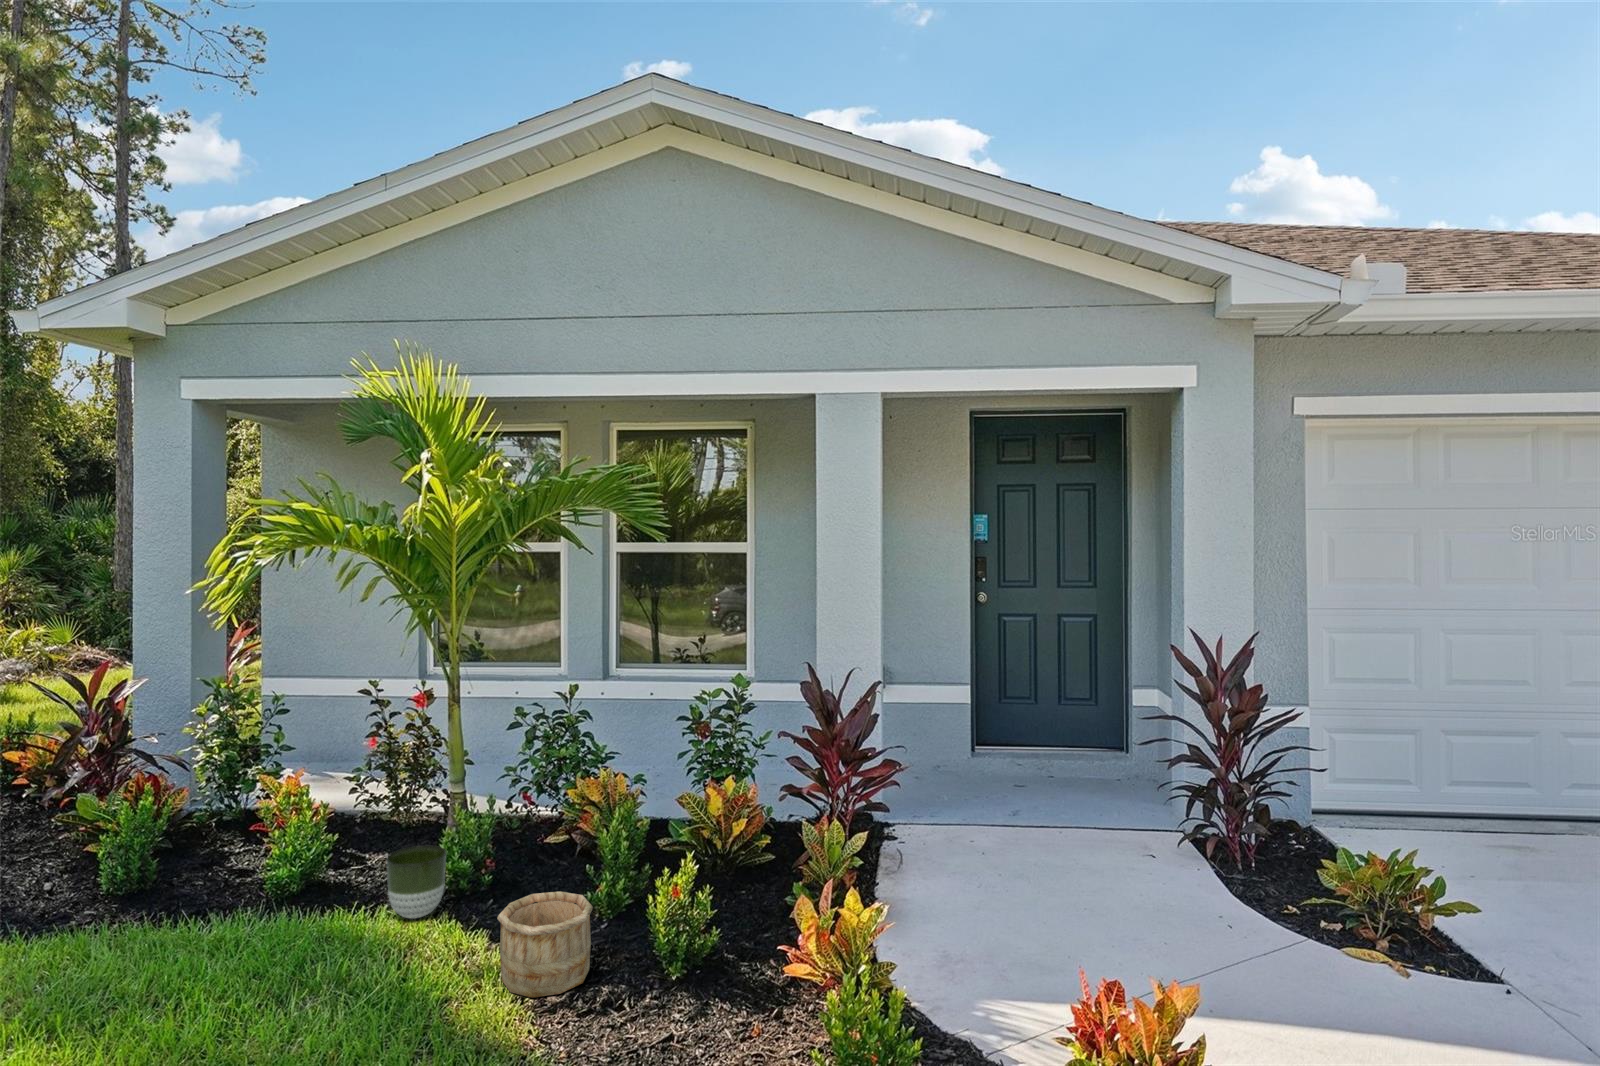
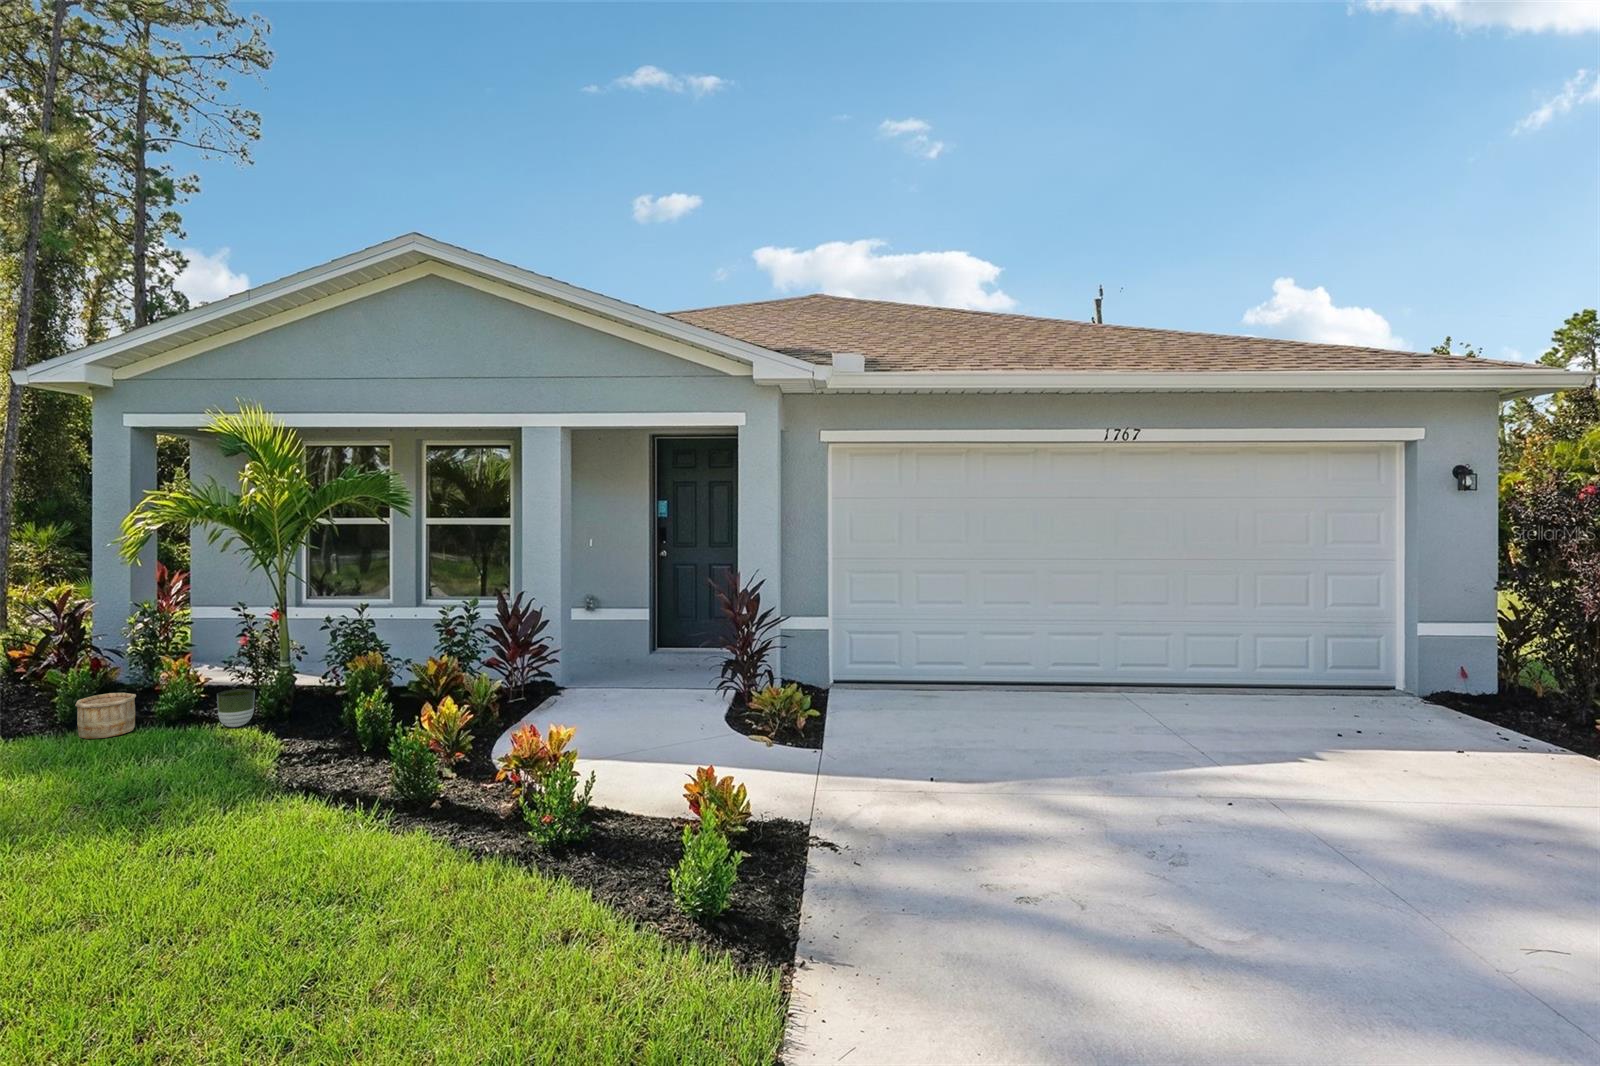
wooden bucket: present [497,891,593,998] -> present [75,693,136,739]

